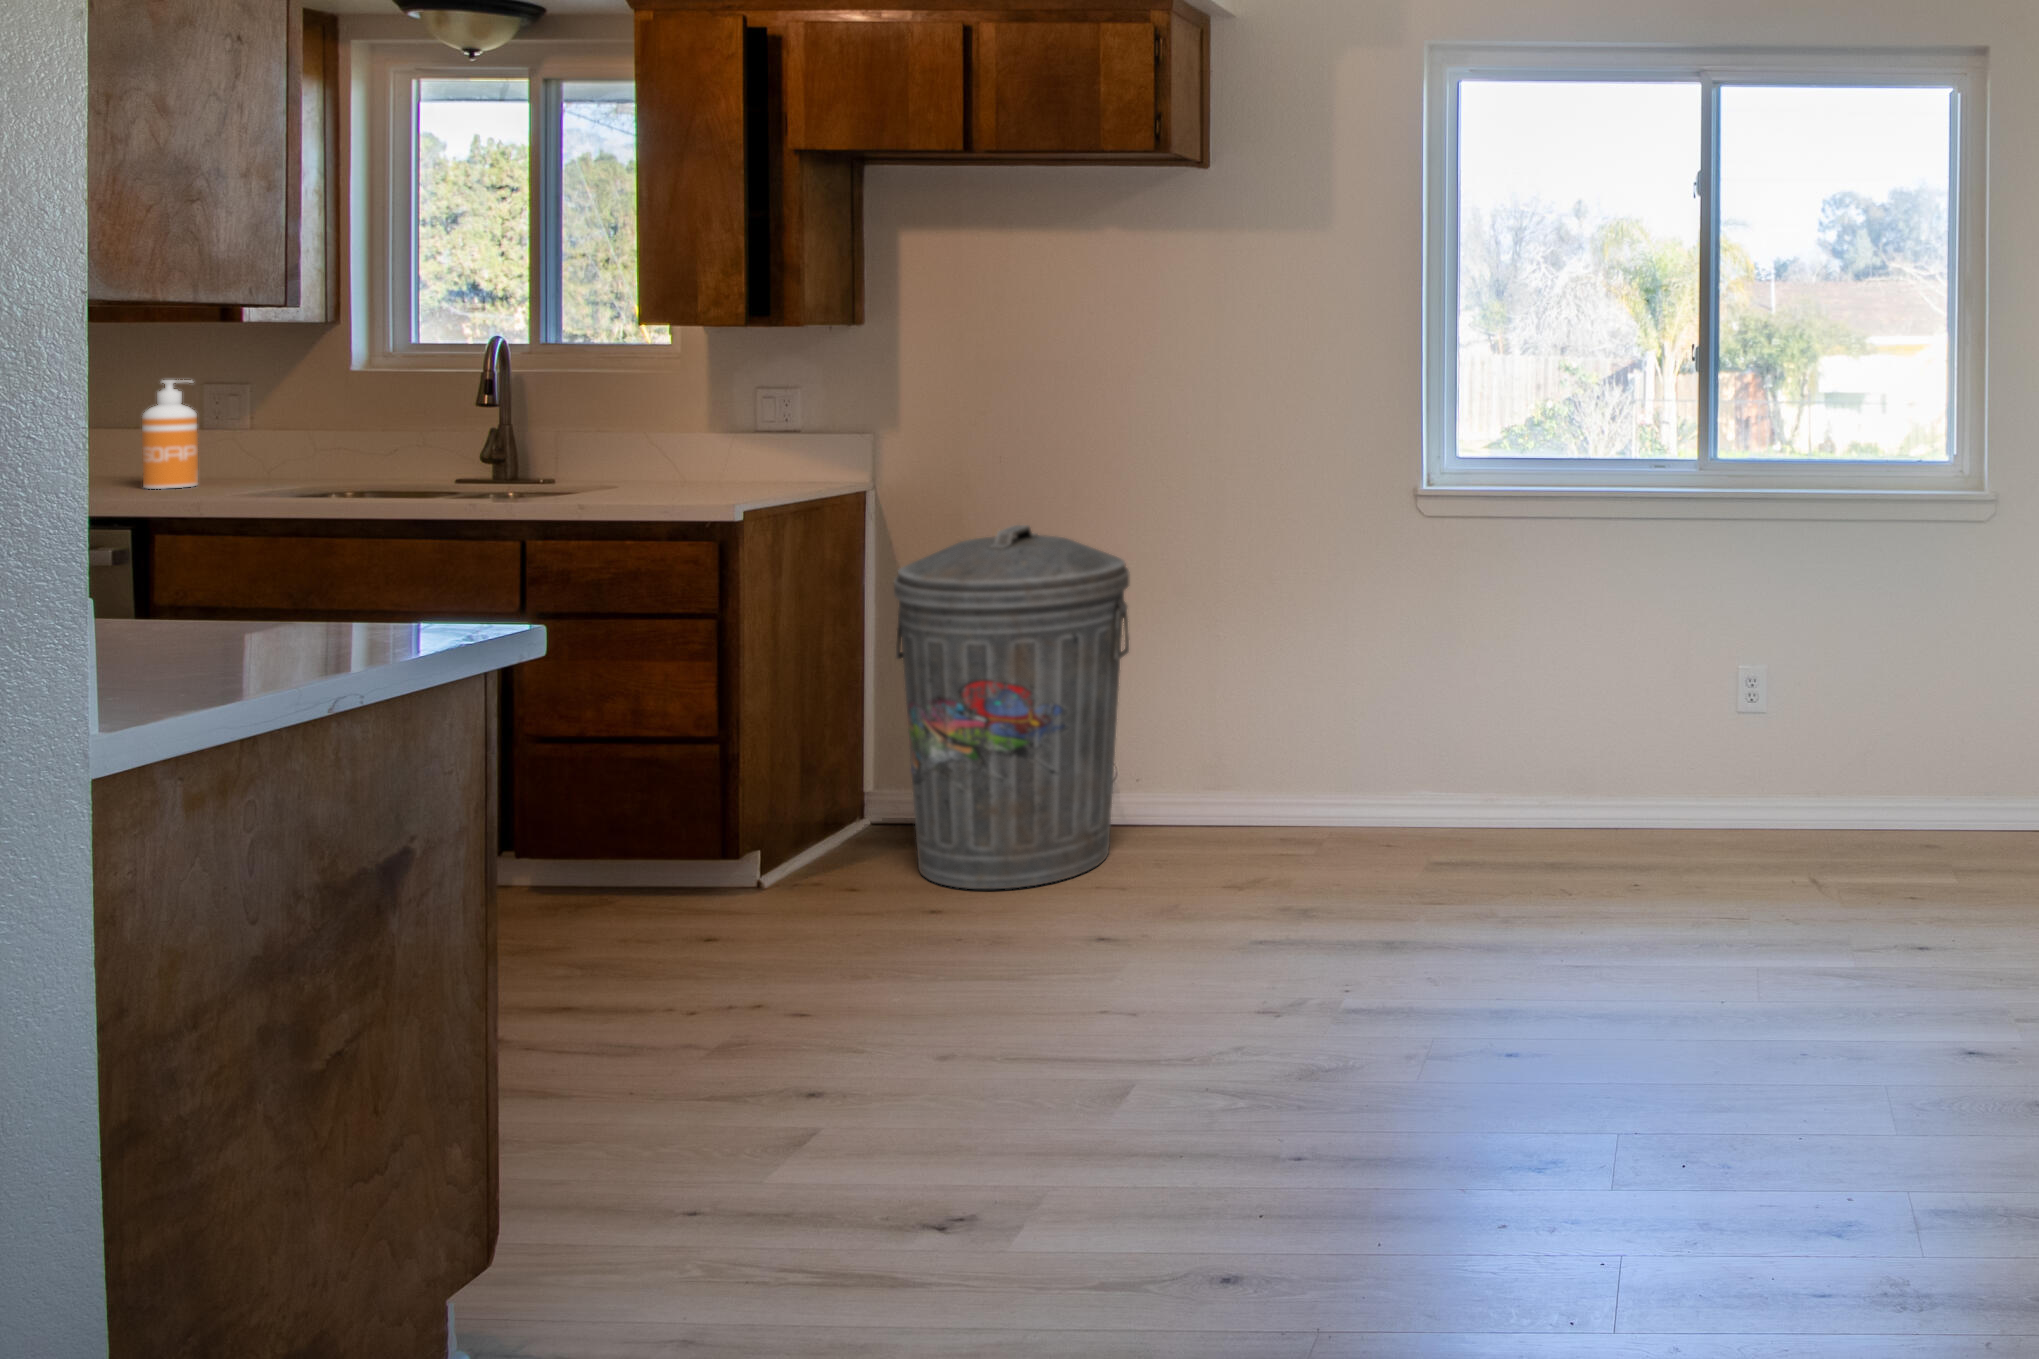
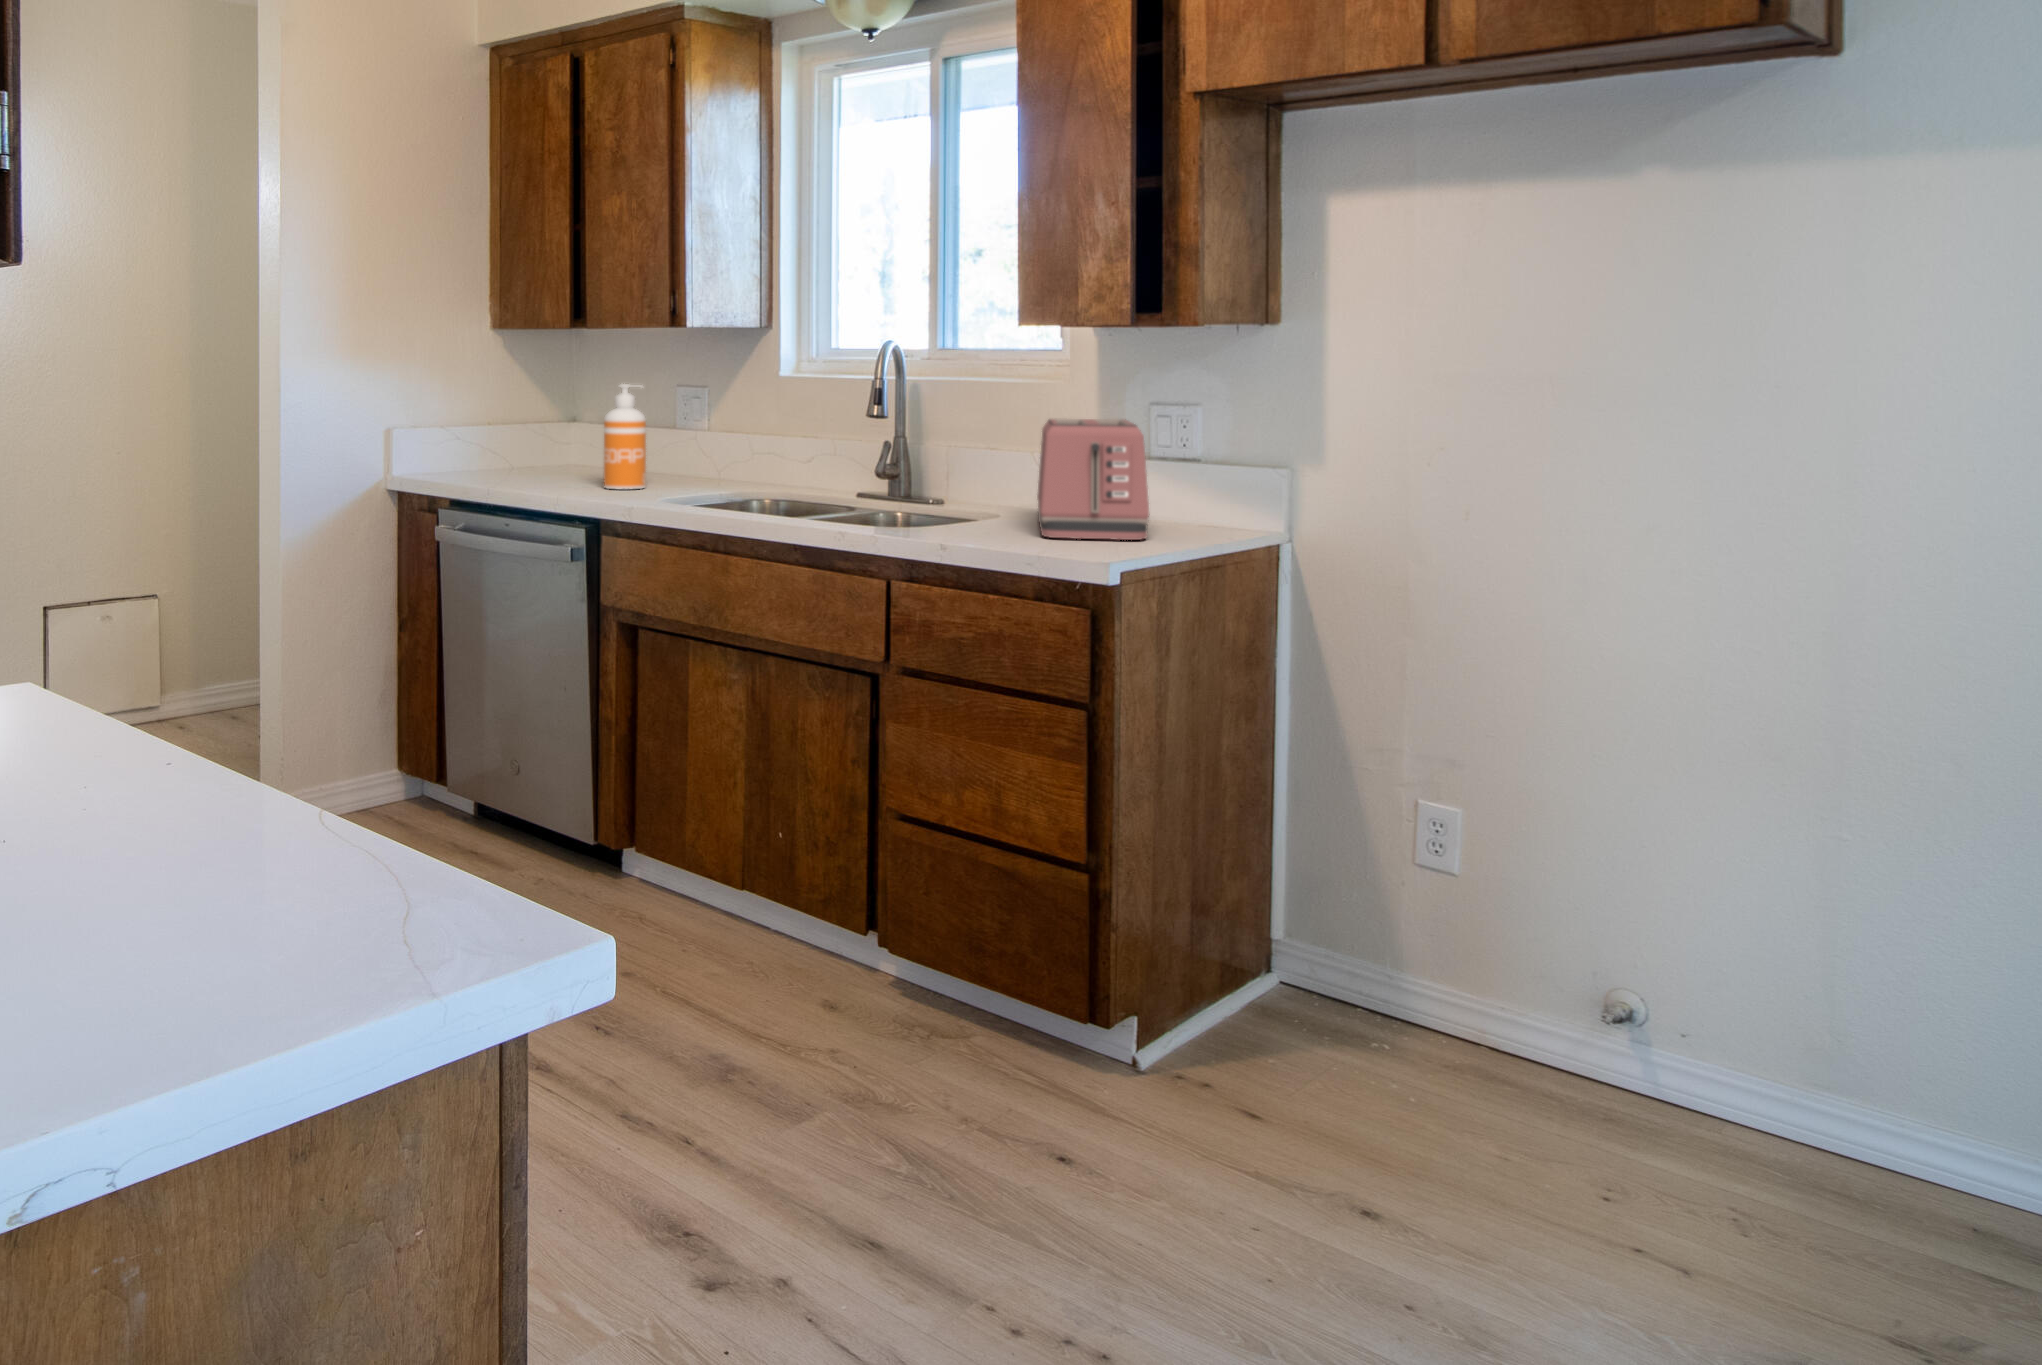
toaster: none [656,399,762,496] -> present [1037,419,1150,540]
trash can: present [894,525,1129,889] -> none [1312,621,1696,1201]

